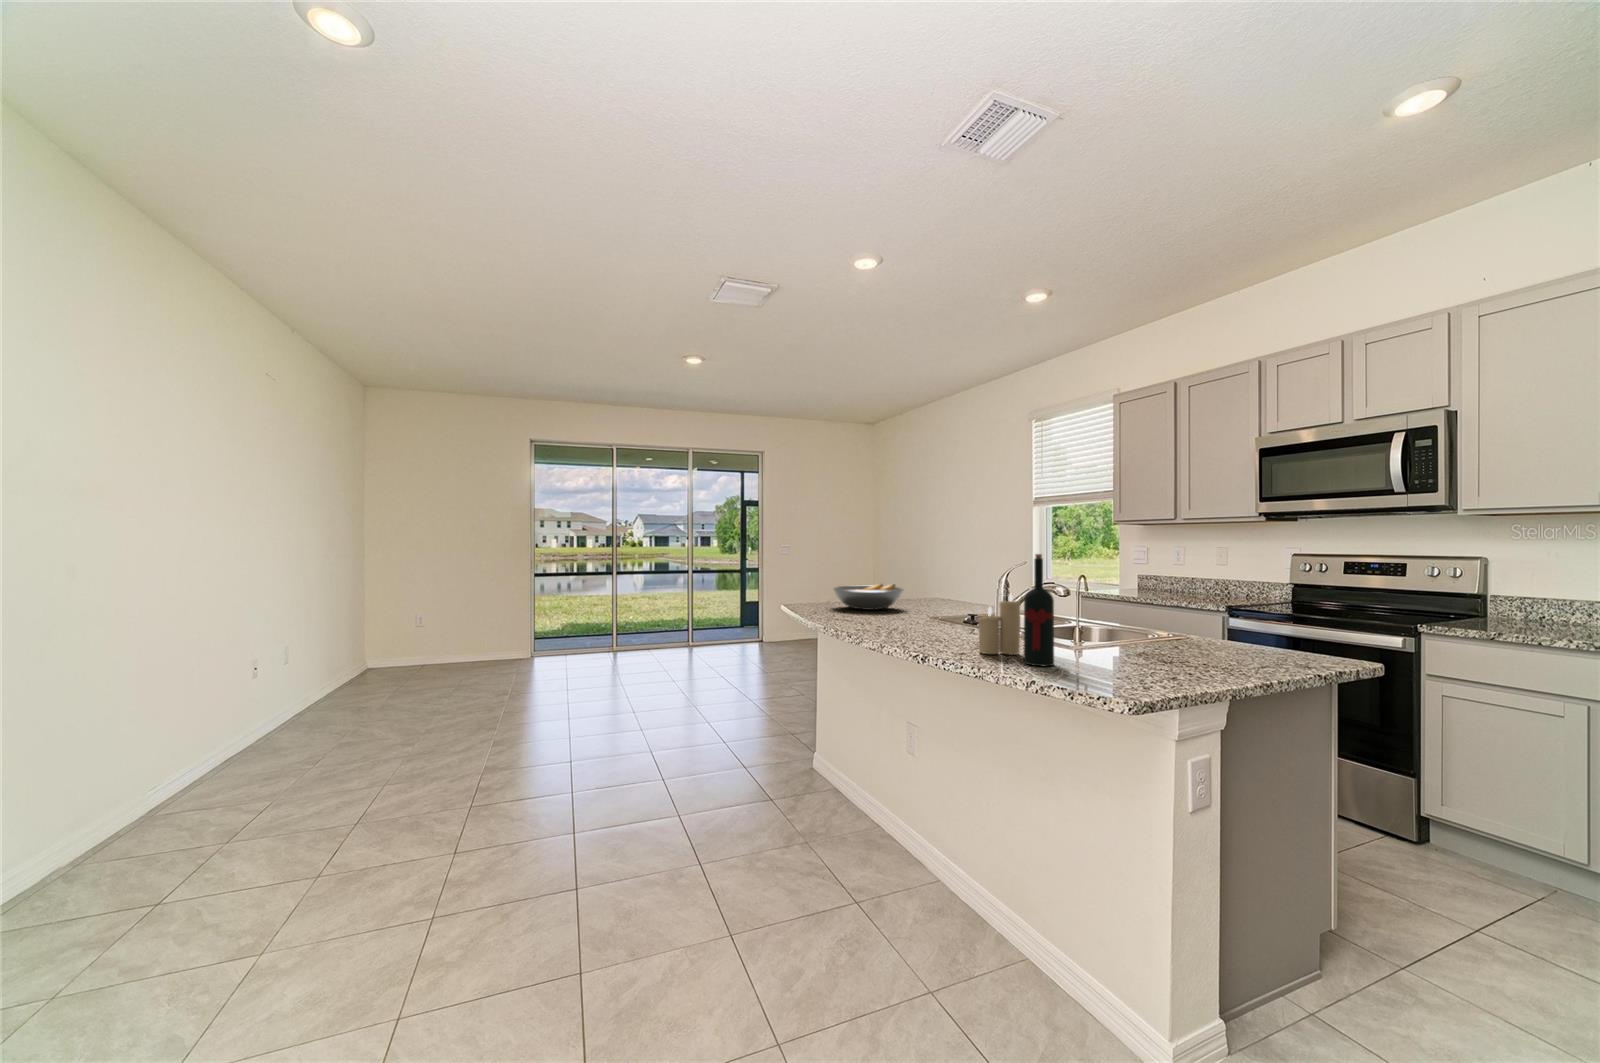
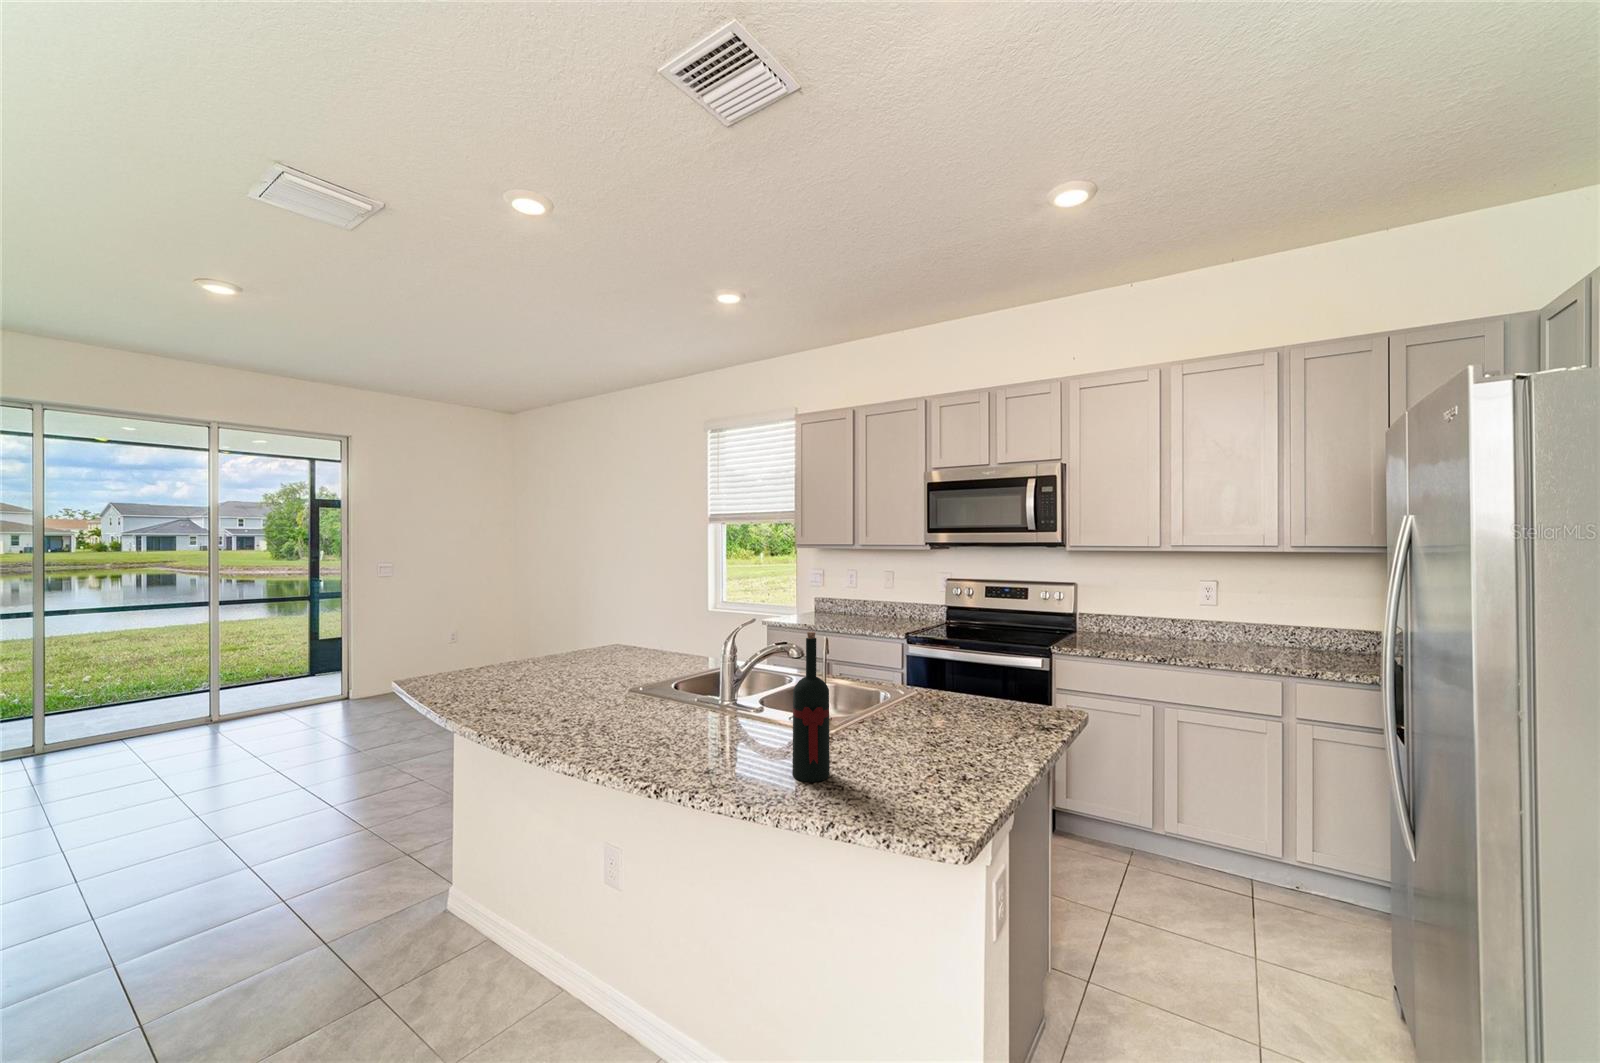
fruit bowl: present [834,584,903,610] -> none [481,642,586,681]
candle: present [979,594,1020,655] -> none [727,678,778,765]

